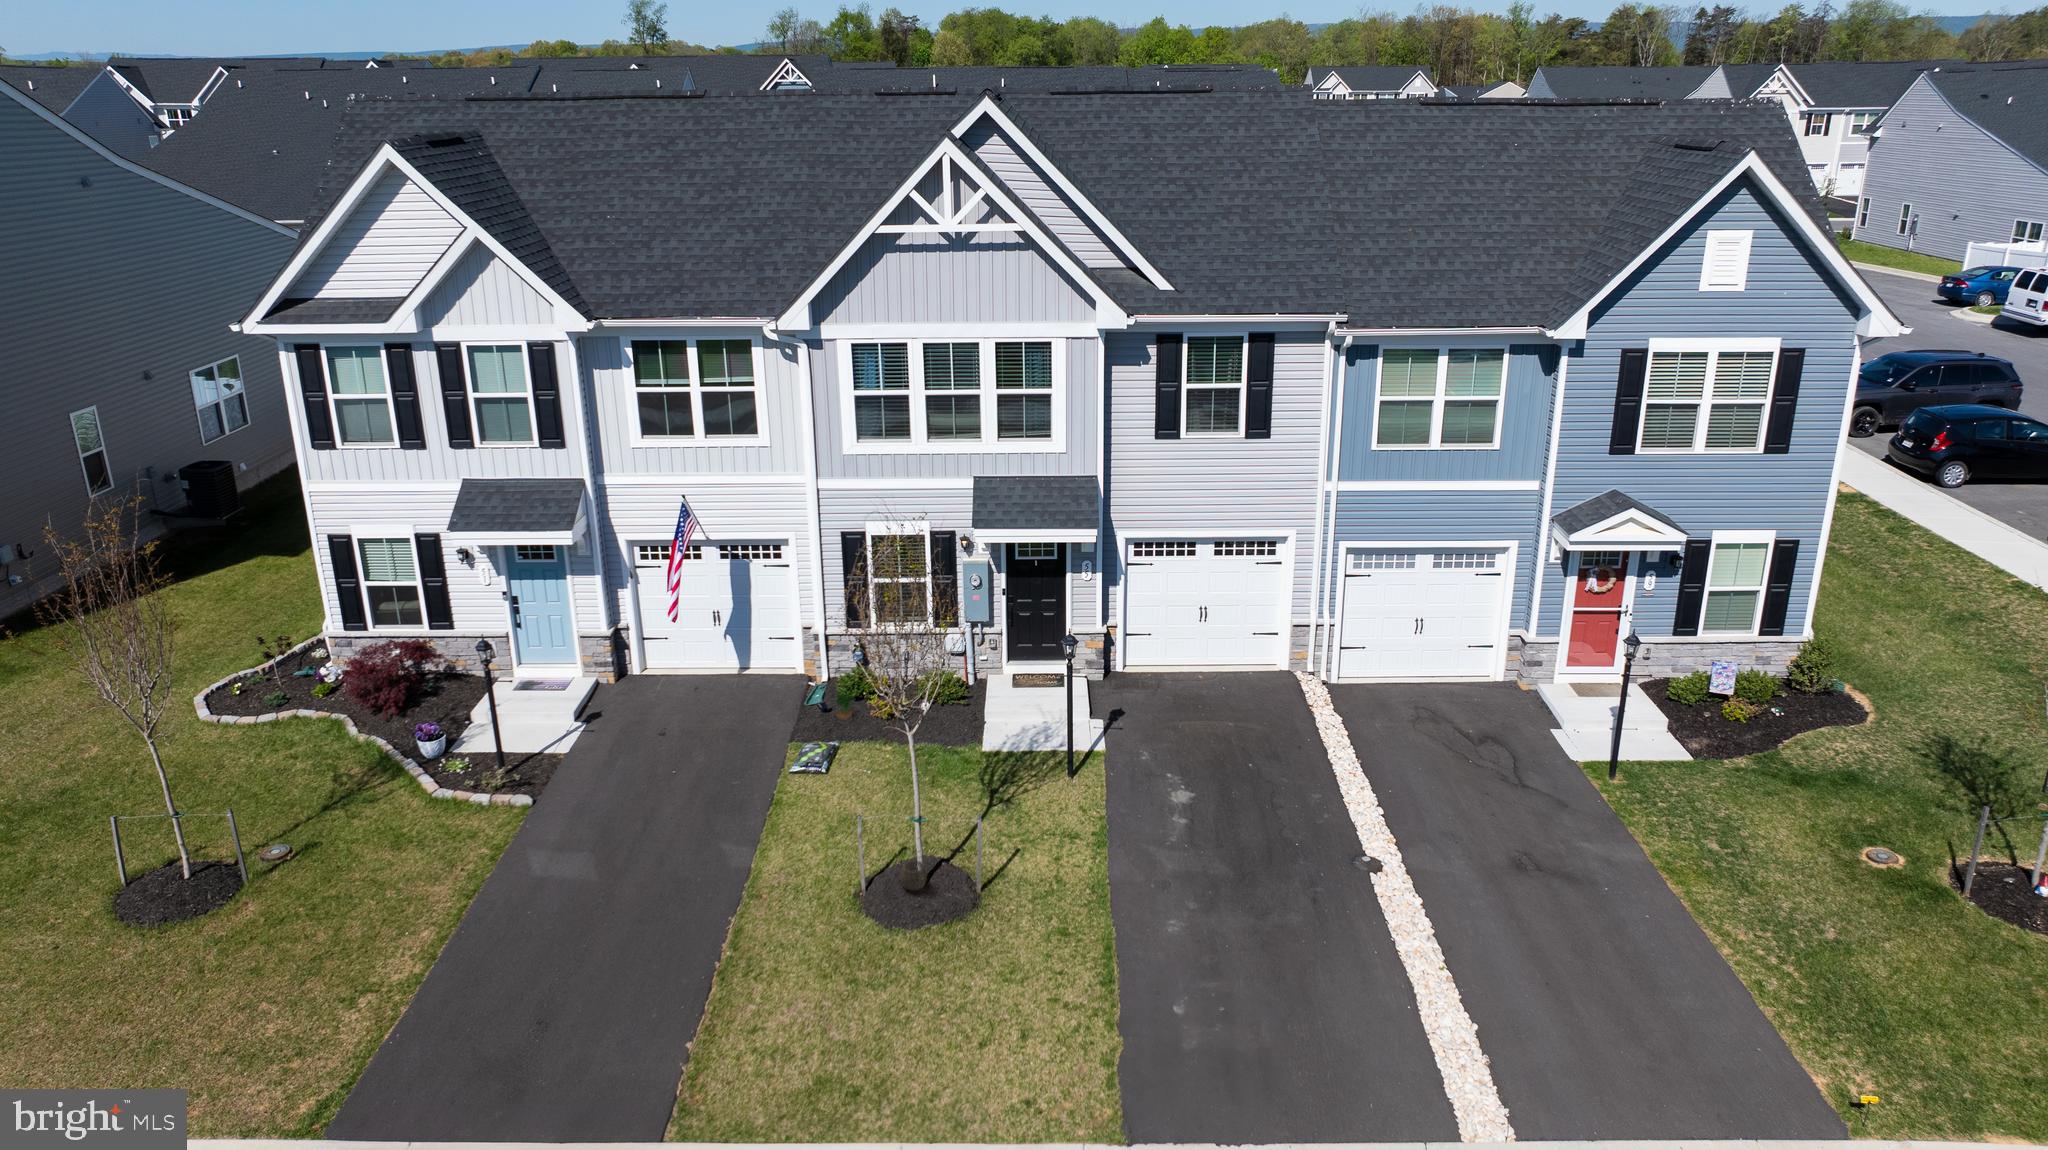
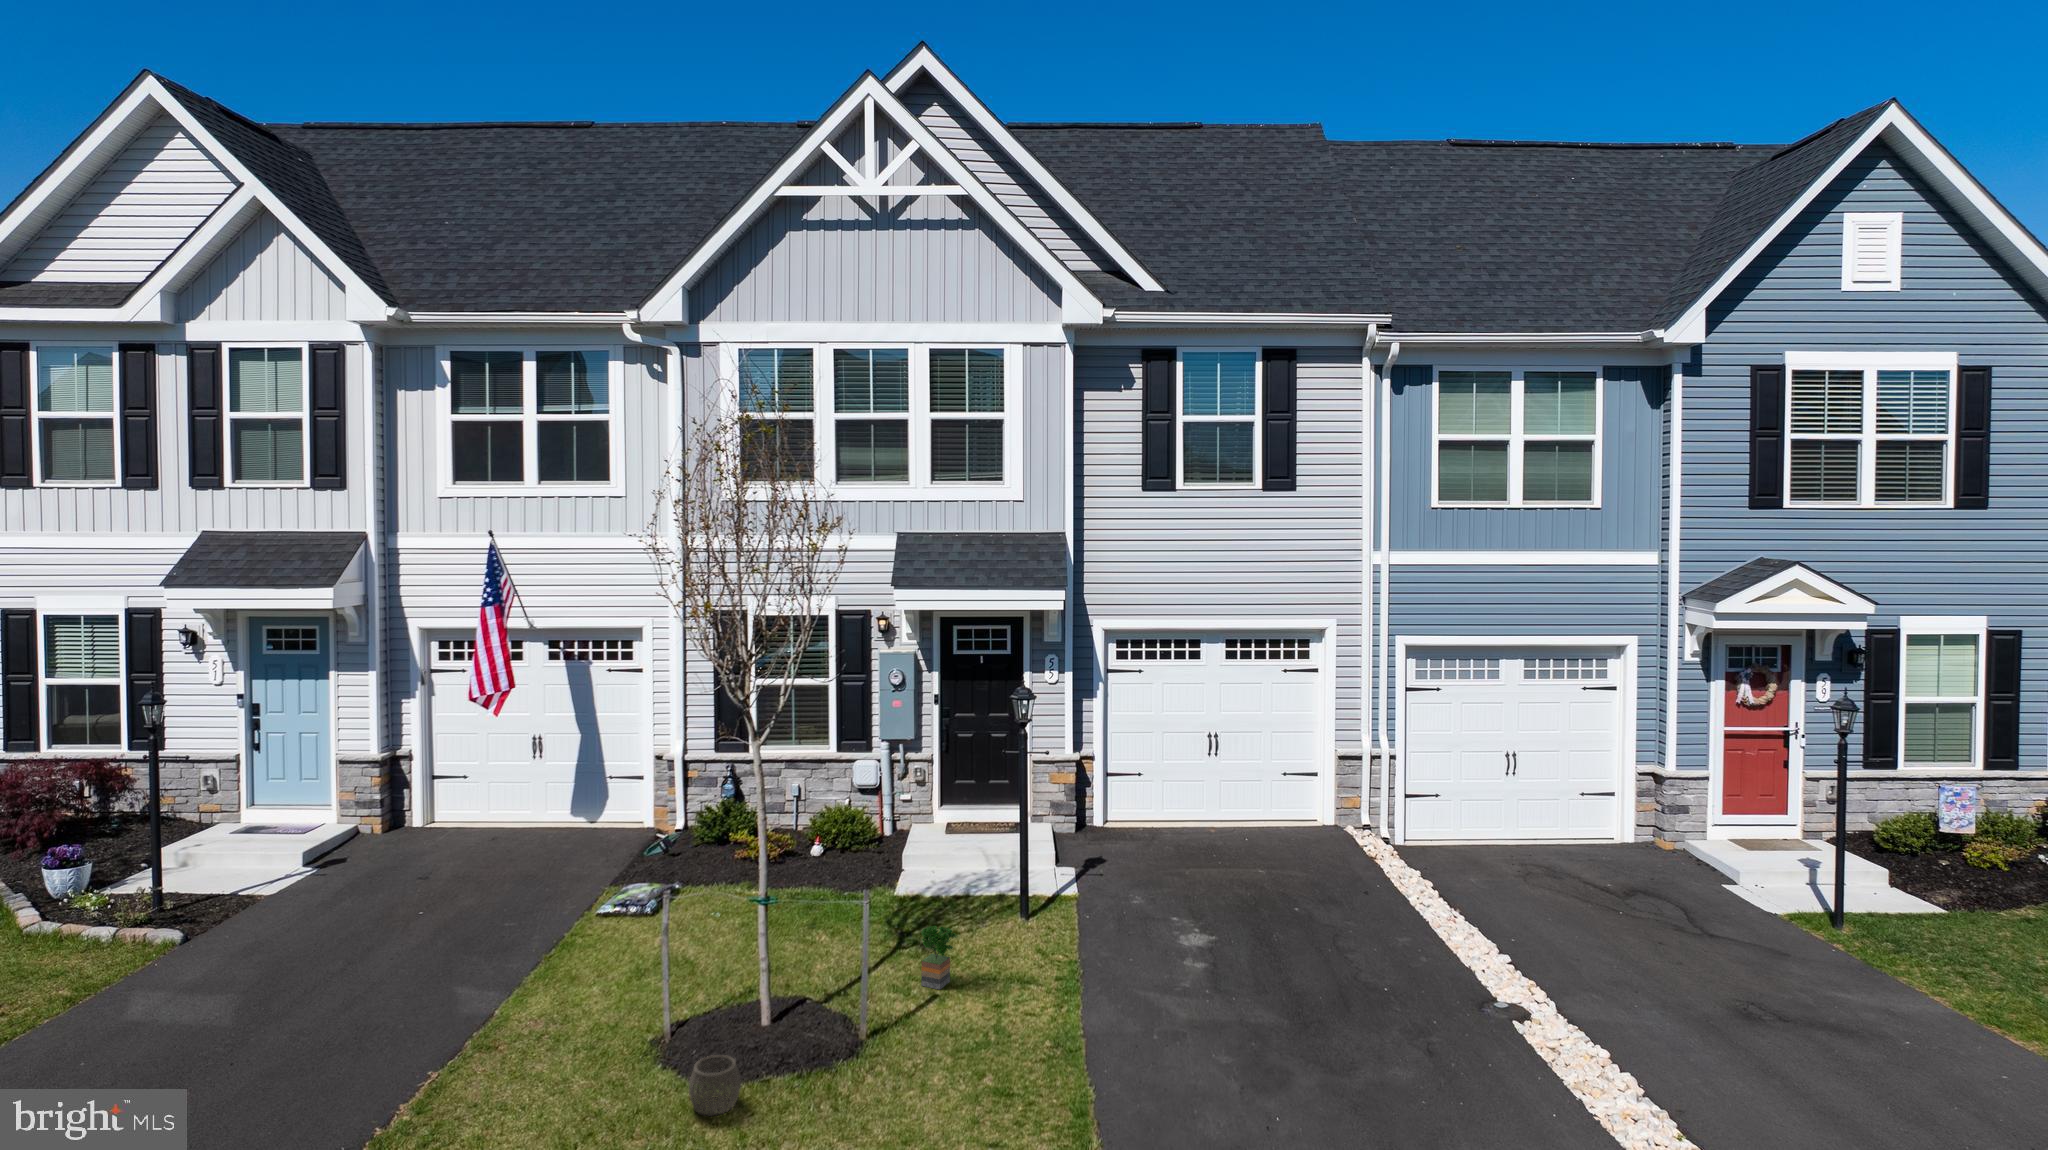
potted tree: present [836,693,853,725] -> present [921,926,957,990]

